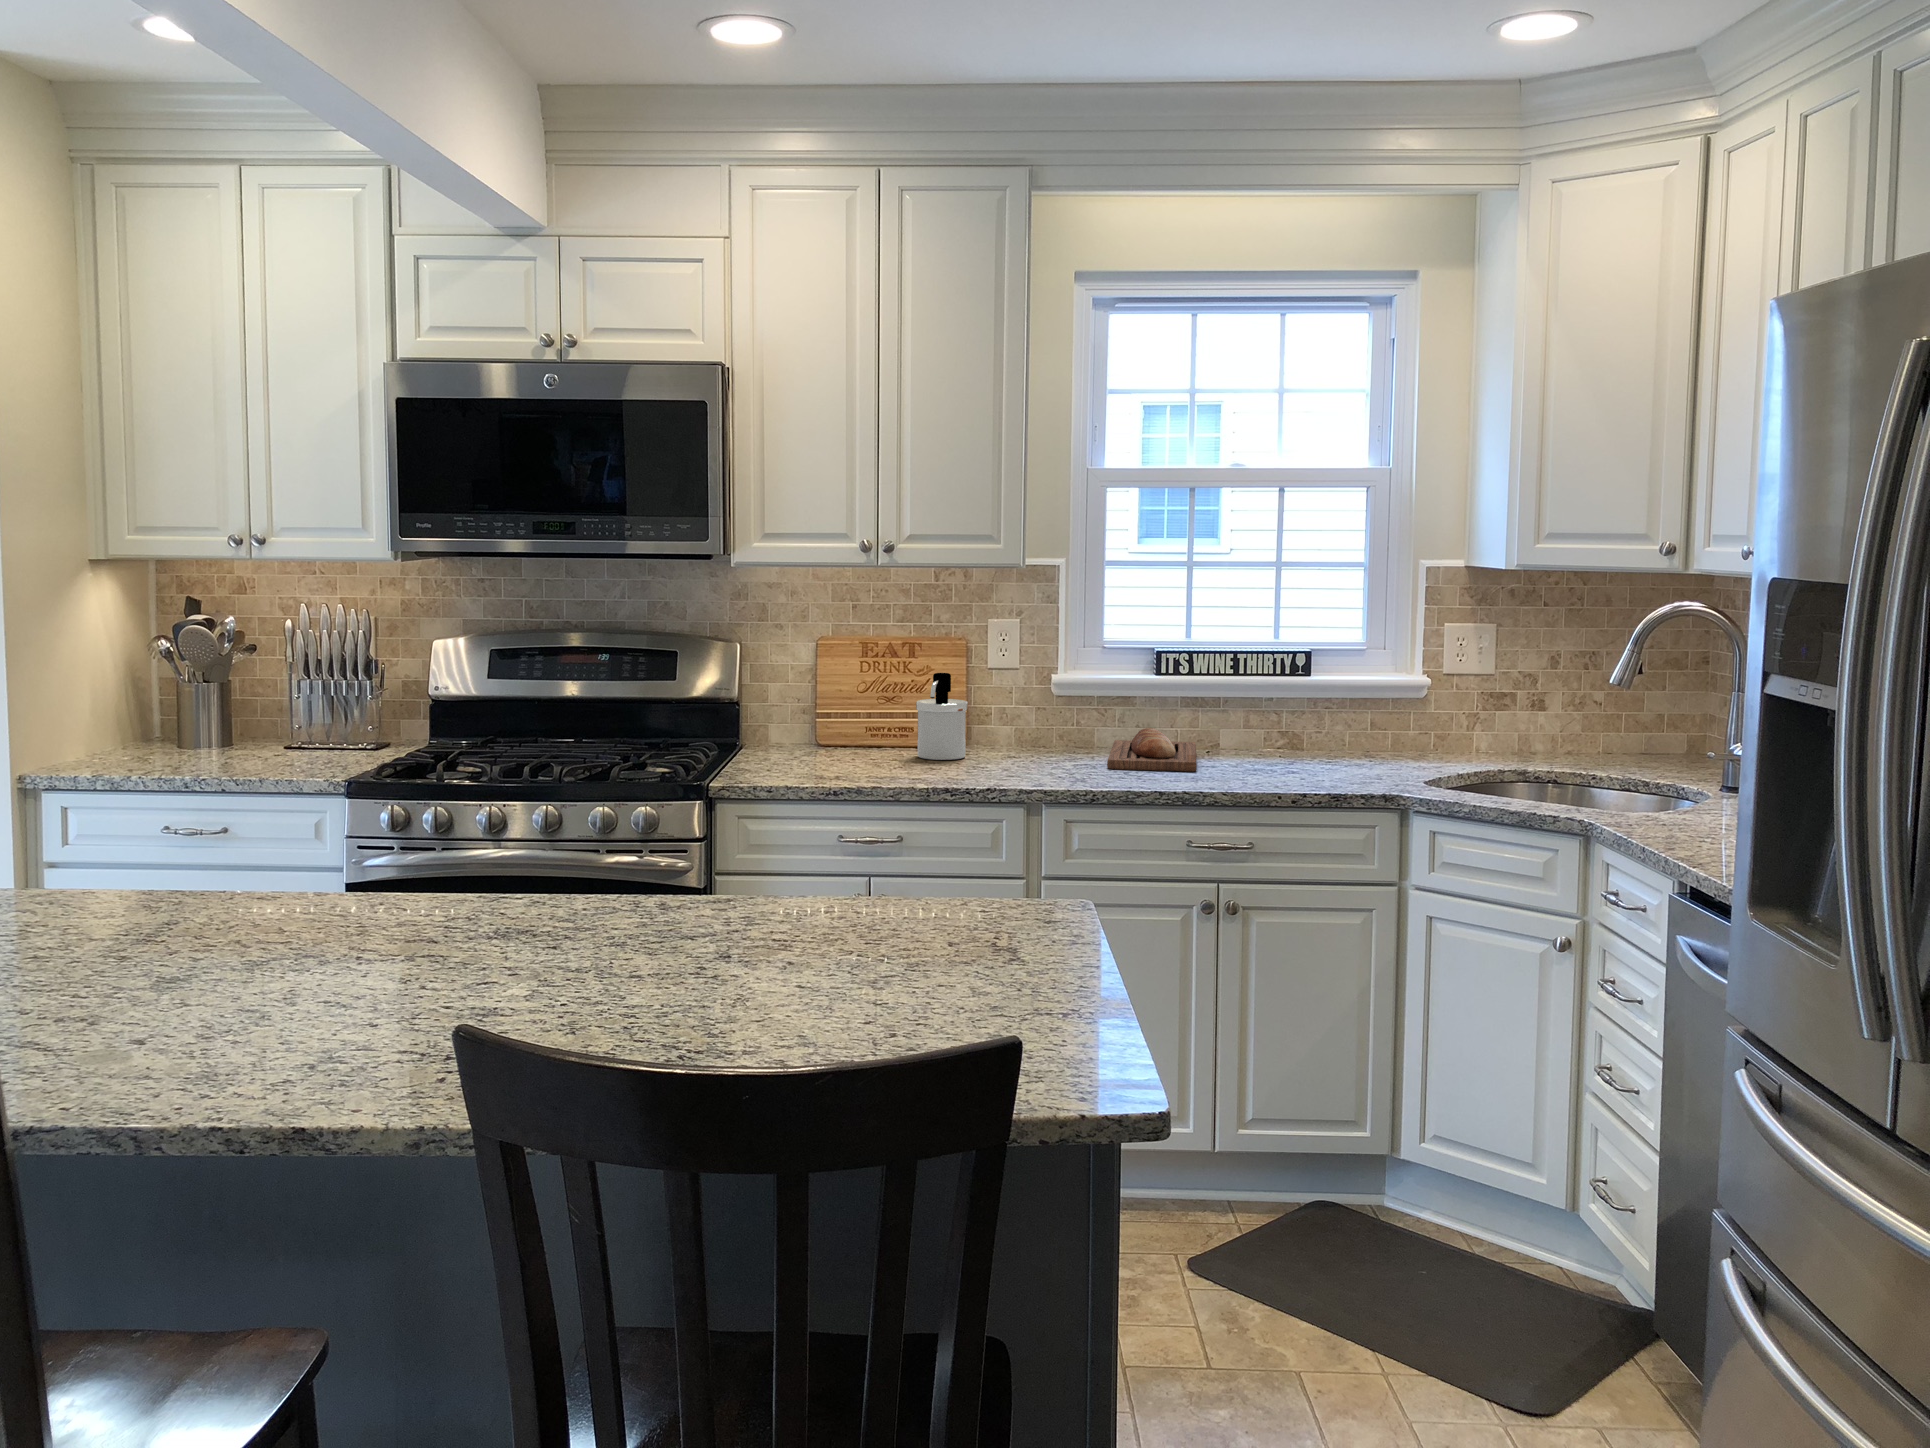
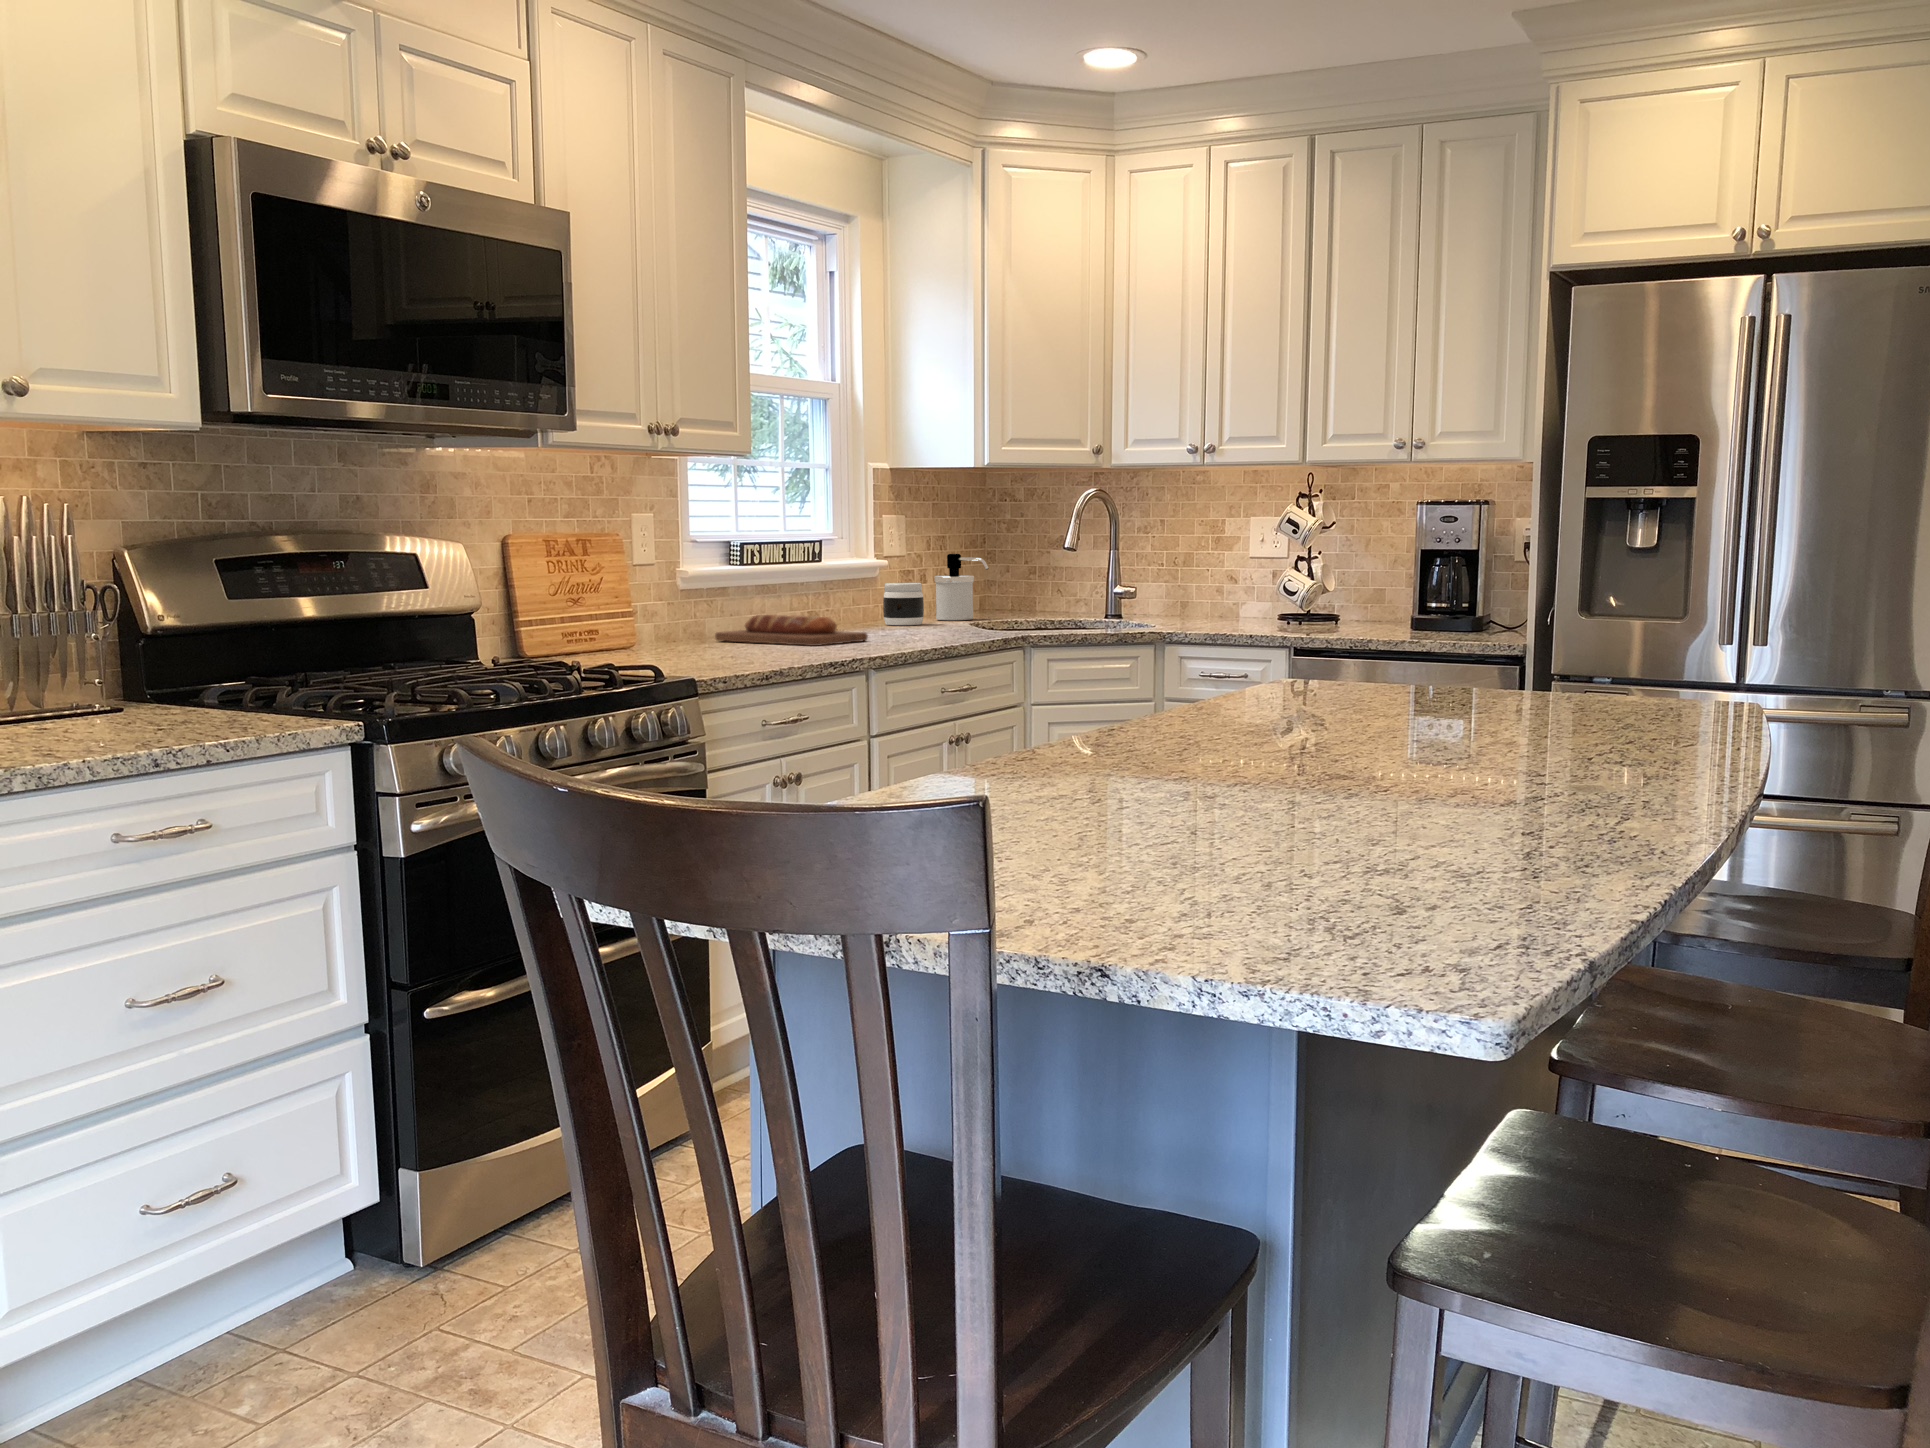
soap dispenser: present [916,673,968,760] -> present [934,554,989,620]
jar: none [1426,706,1478,760] -> present [883,582,924,625]

